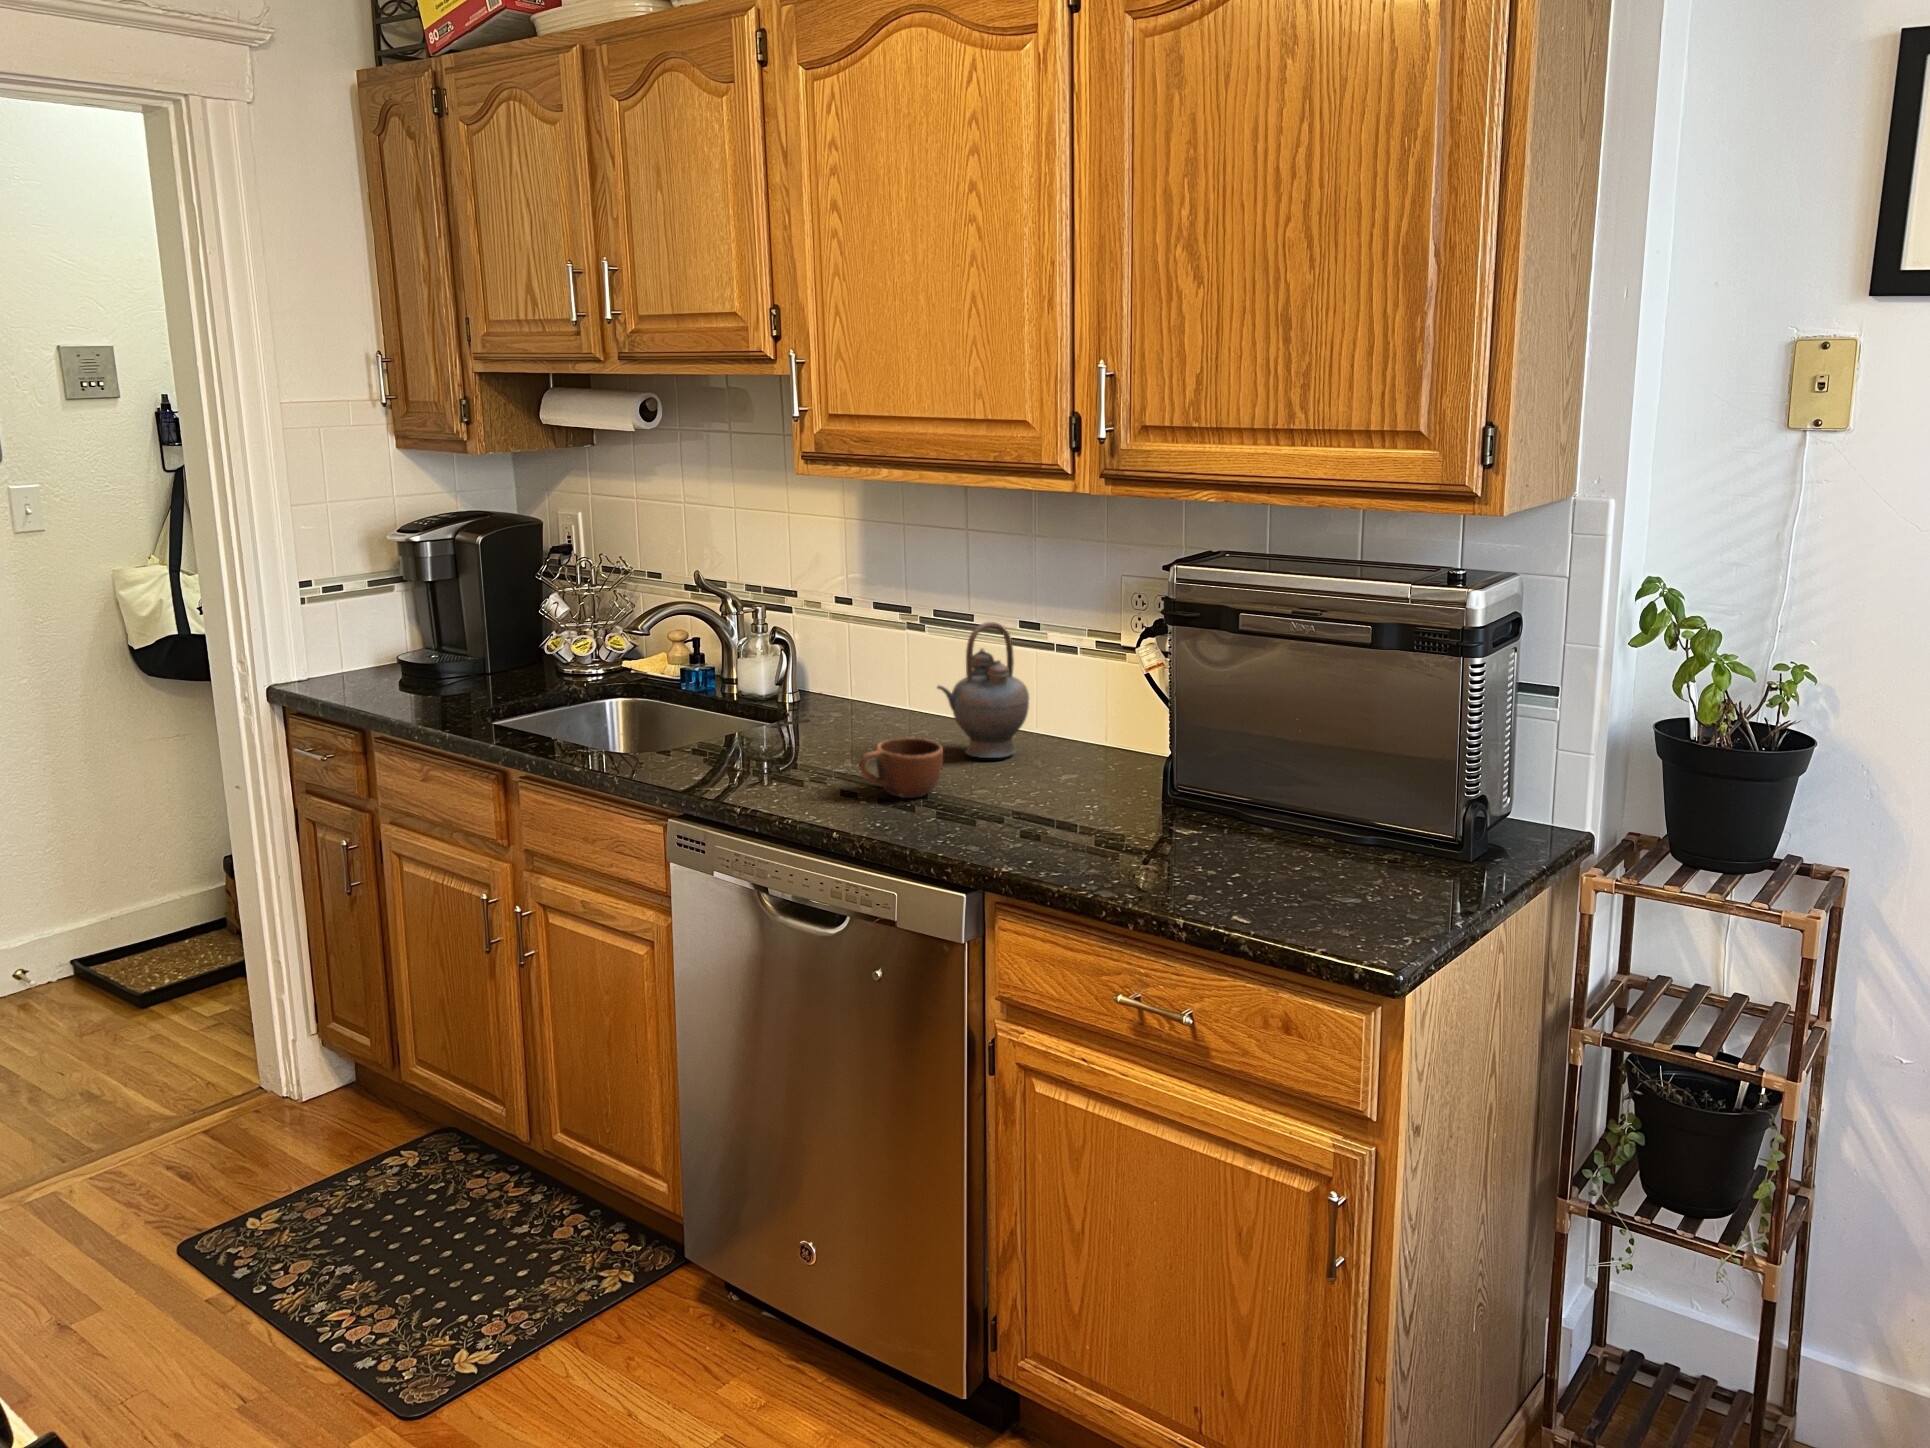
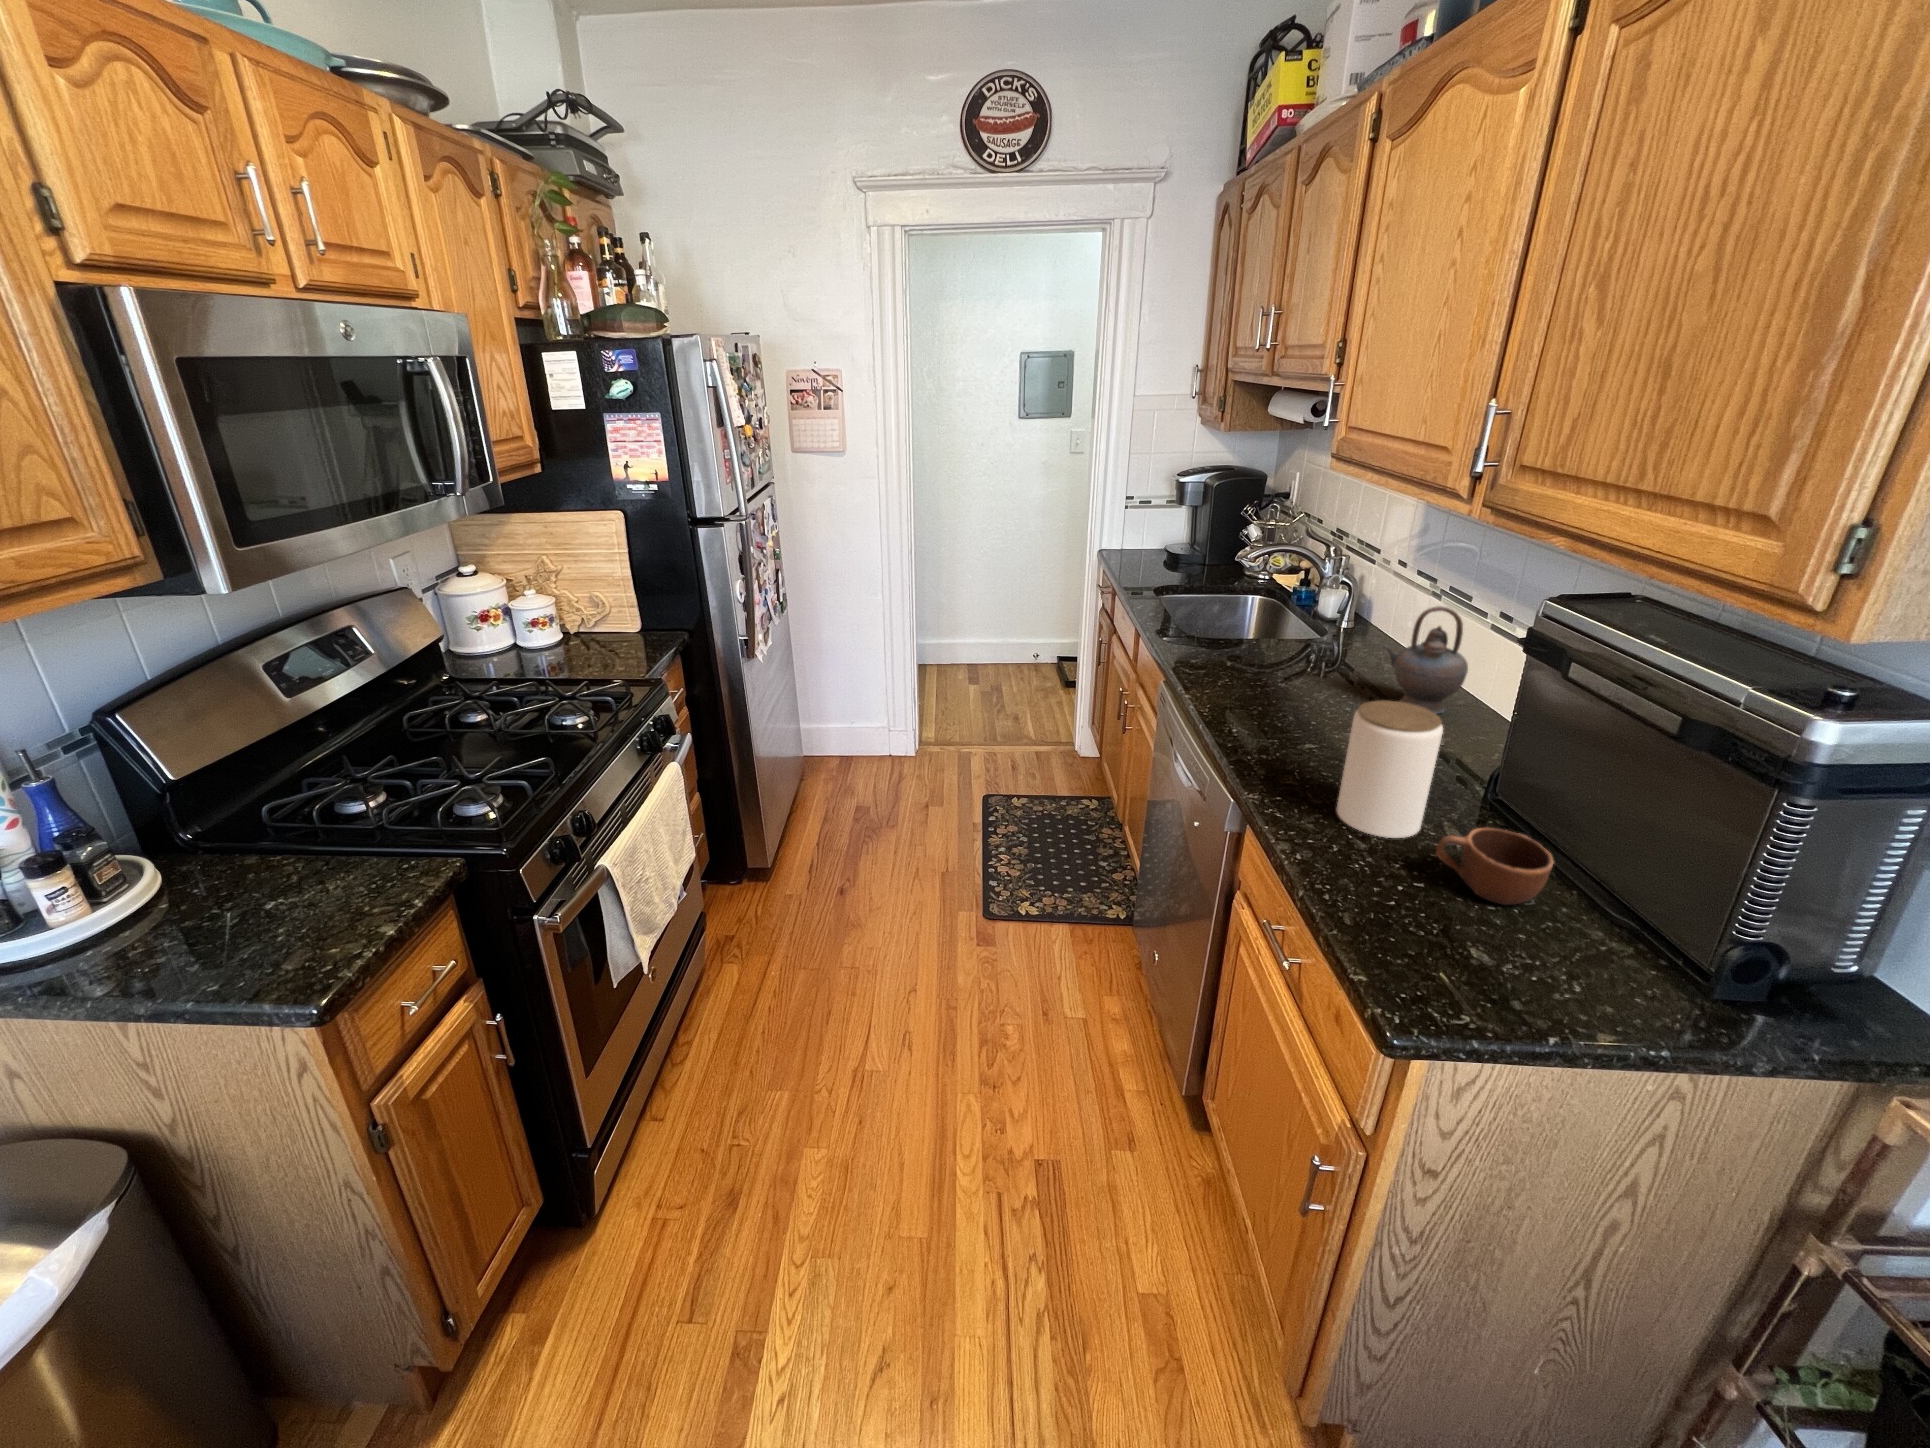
jar: none [1079,706,1171,864] -> present [1337,700,1443,838]
mug: present [860,737,943,798] -> present [1436,828,1553,905]

